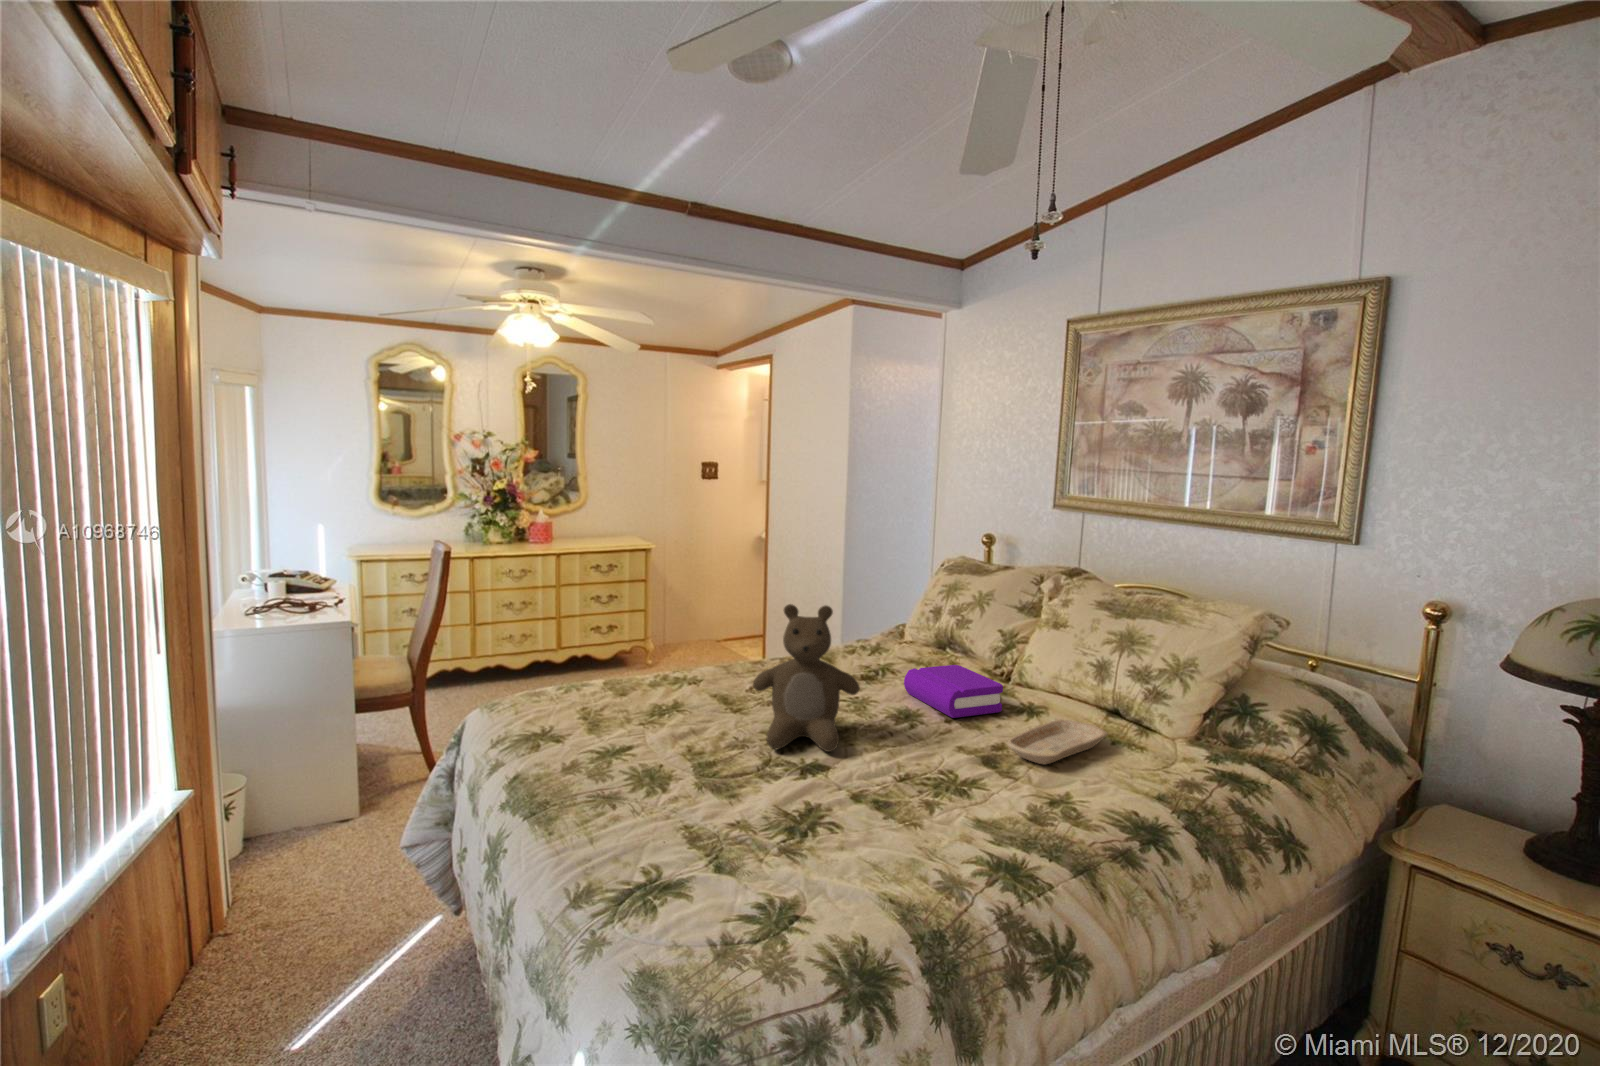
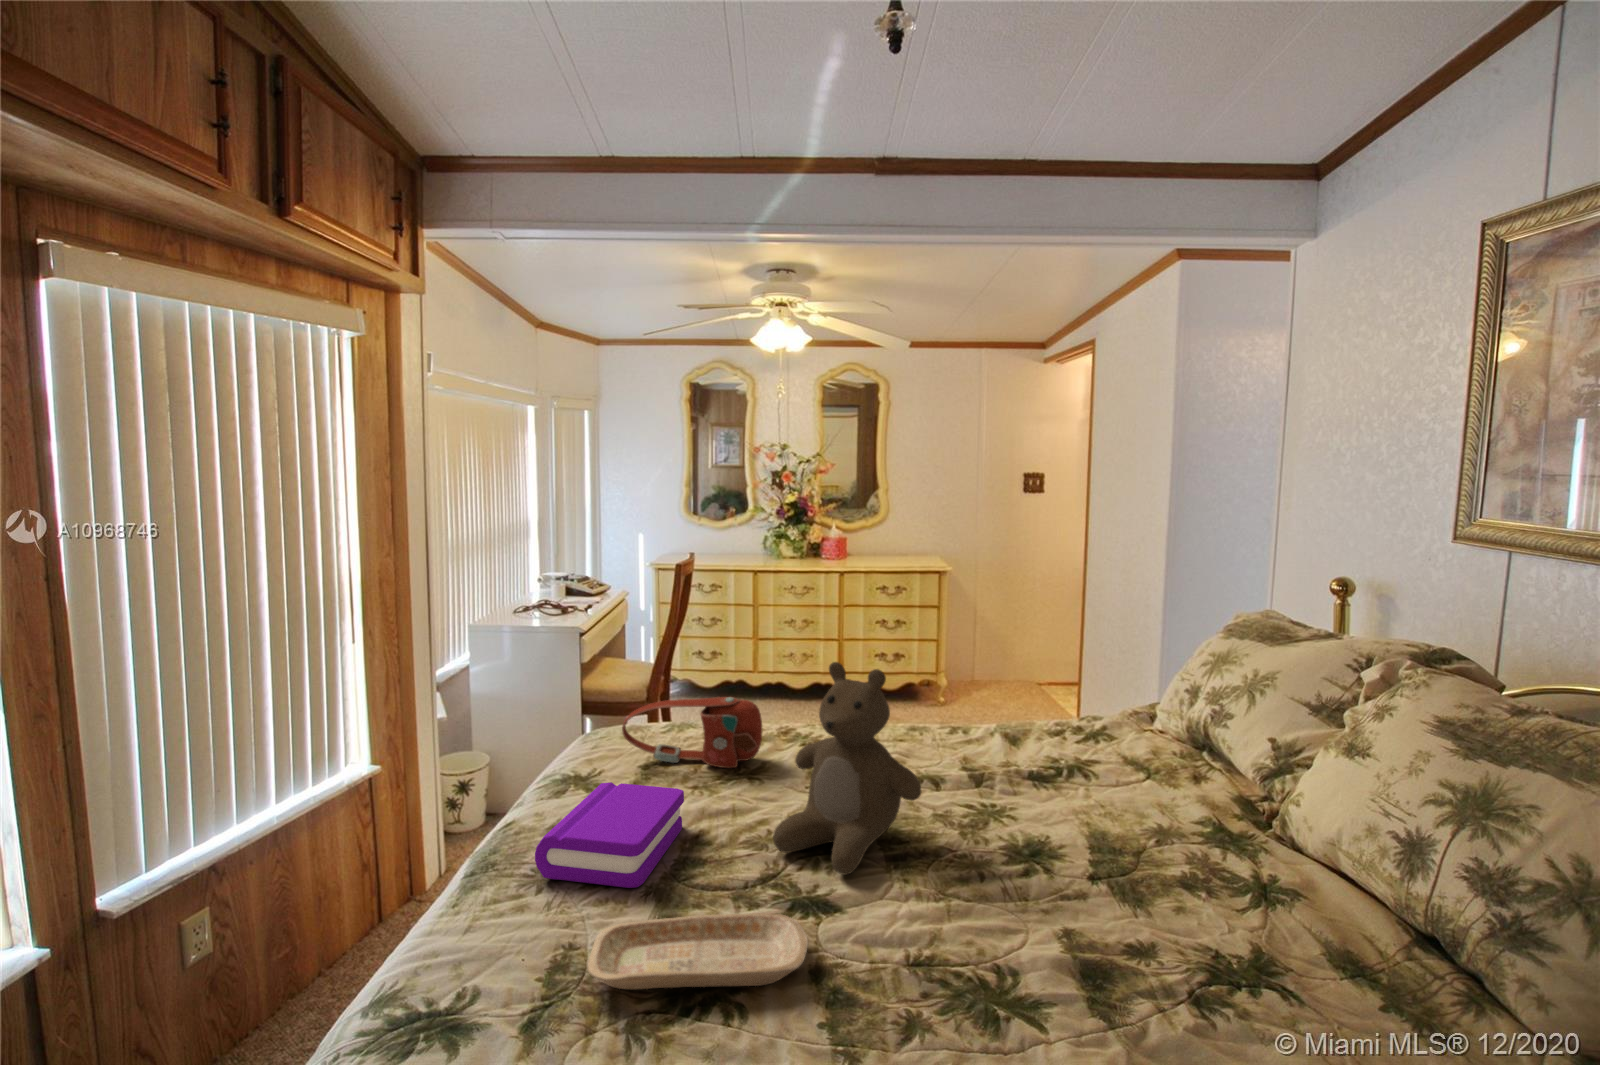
handbag: none [561,650,687,716] -> present [622,697,762,768]
book: present [904,665,1003,718] -> present [535,782,684,888]
tray: present [1007,720,1107,764] -> present [588,913,808,990]

